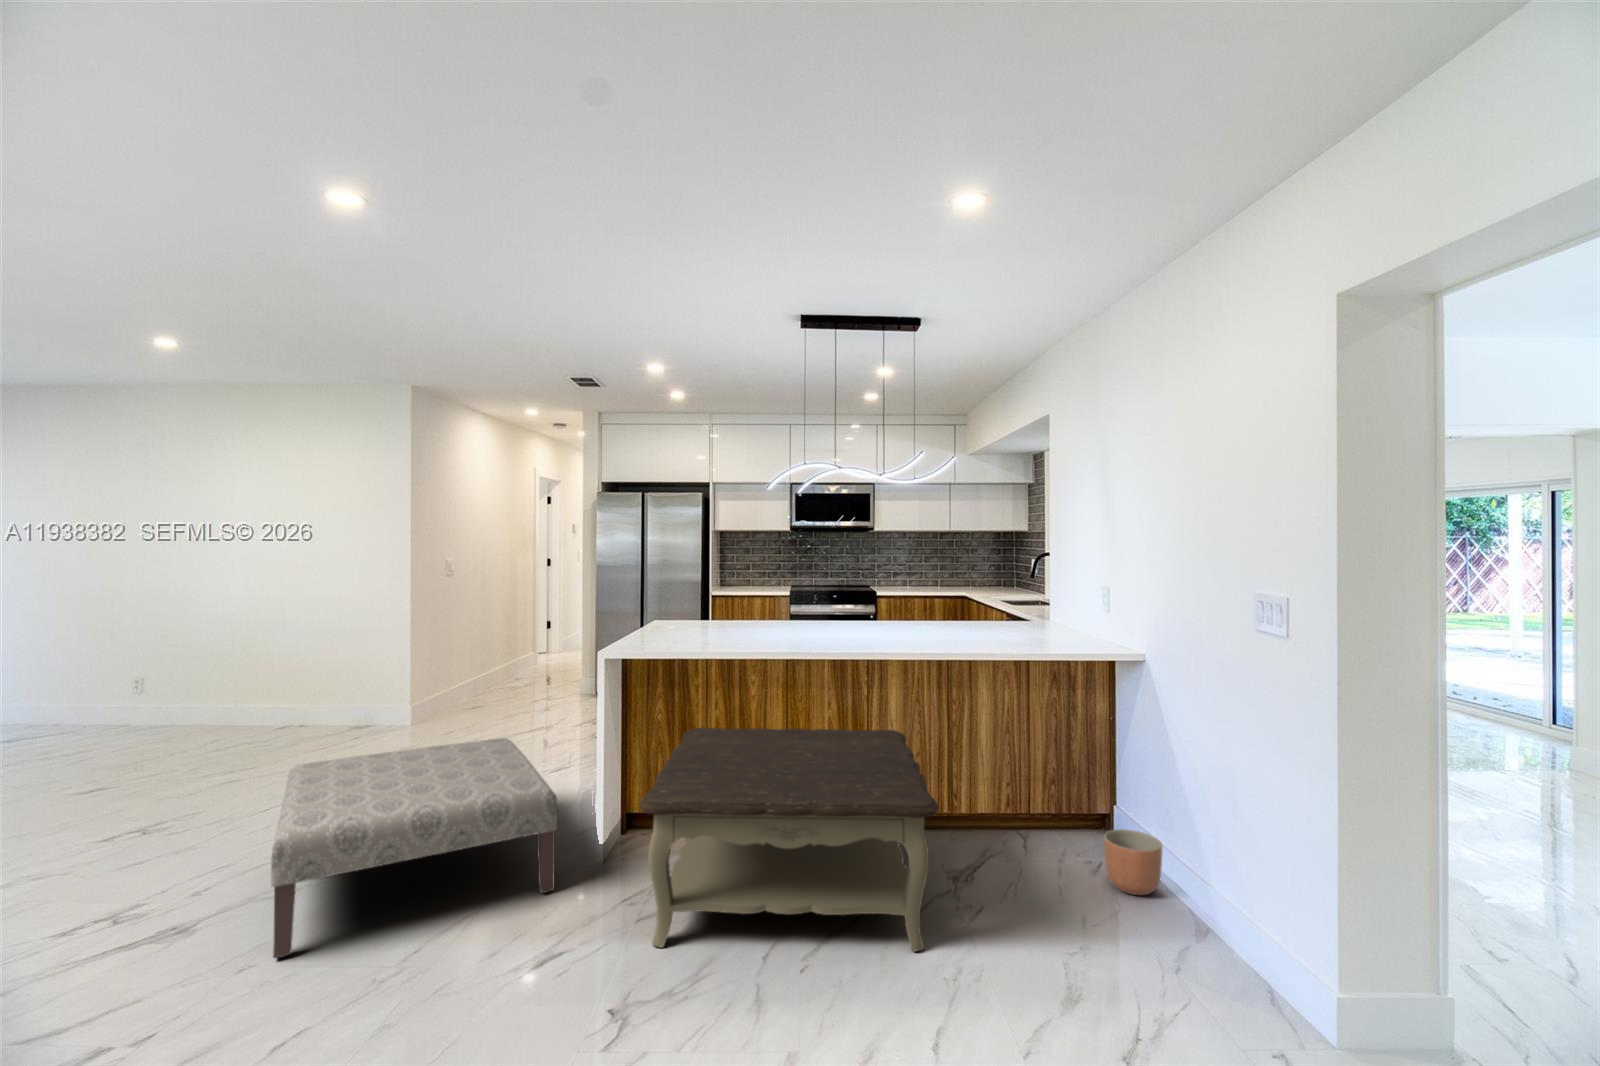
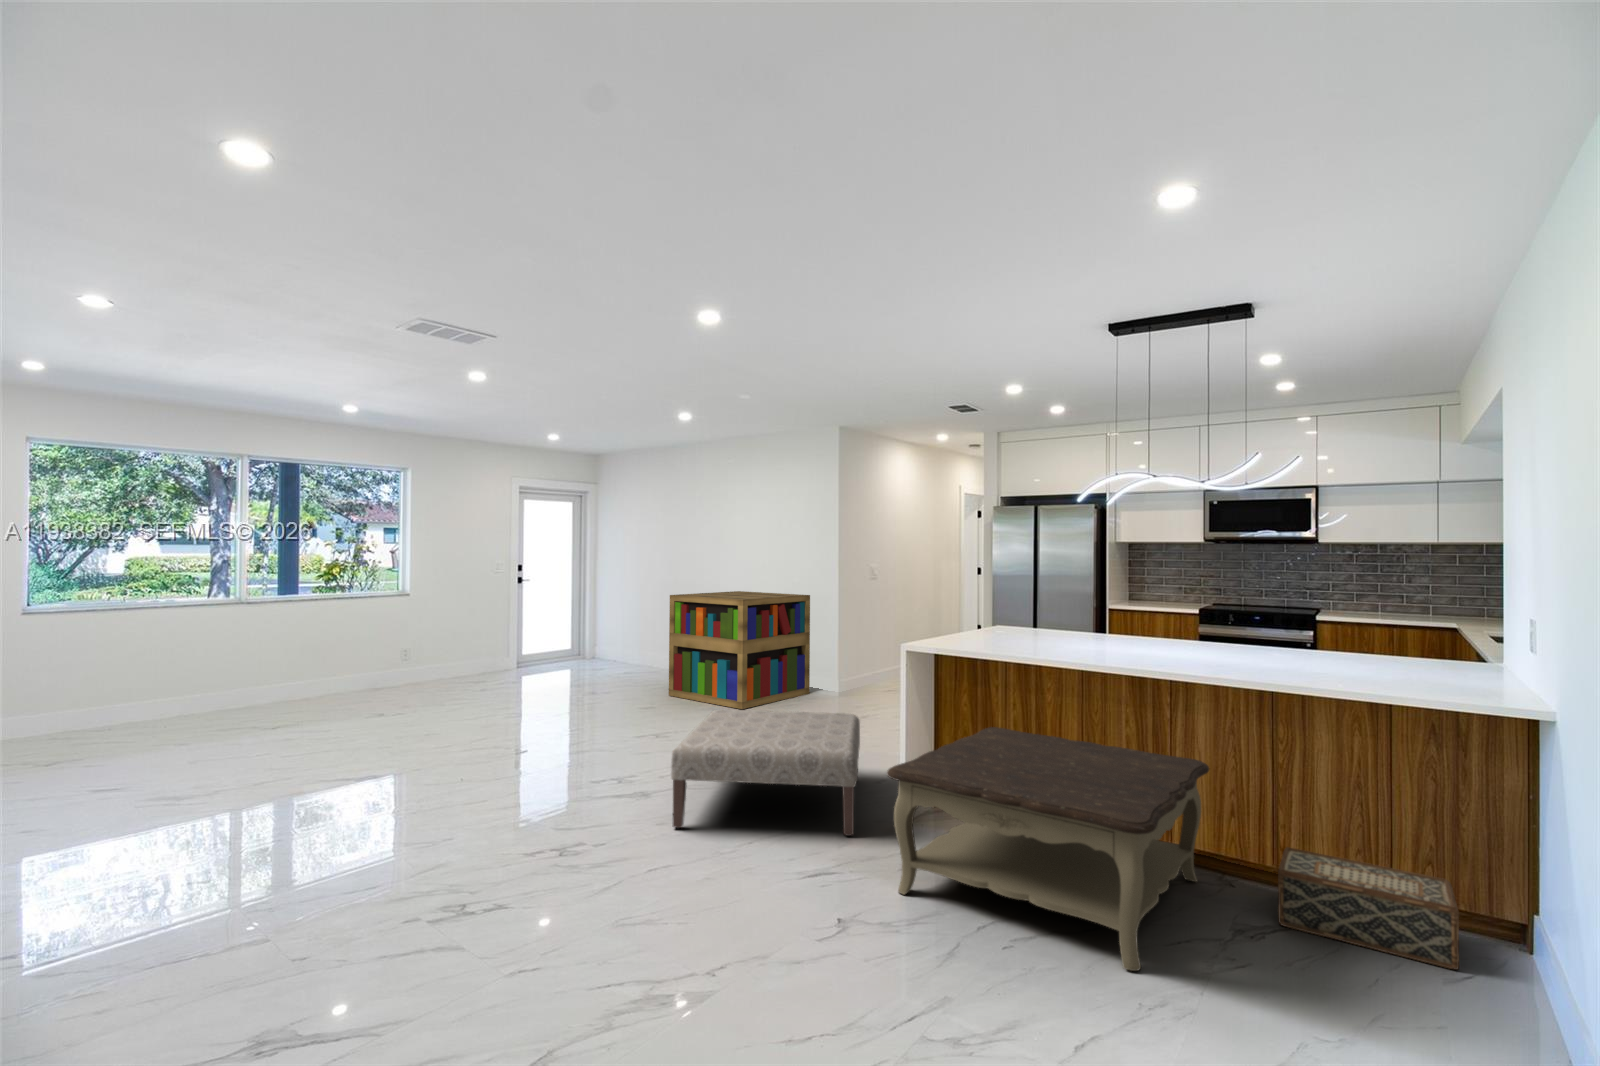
bookshelf: none [136,593,372,752] -> present [669,591,810,709]
woven basket: none [958,793,1091,863] -> present [1278,847,1459,970]
planter: present [1104,829,1162,895] -> none [1450,931,1545,1024]

